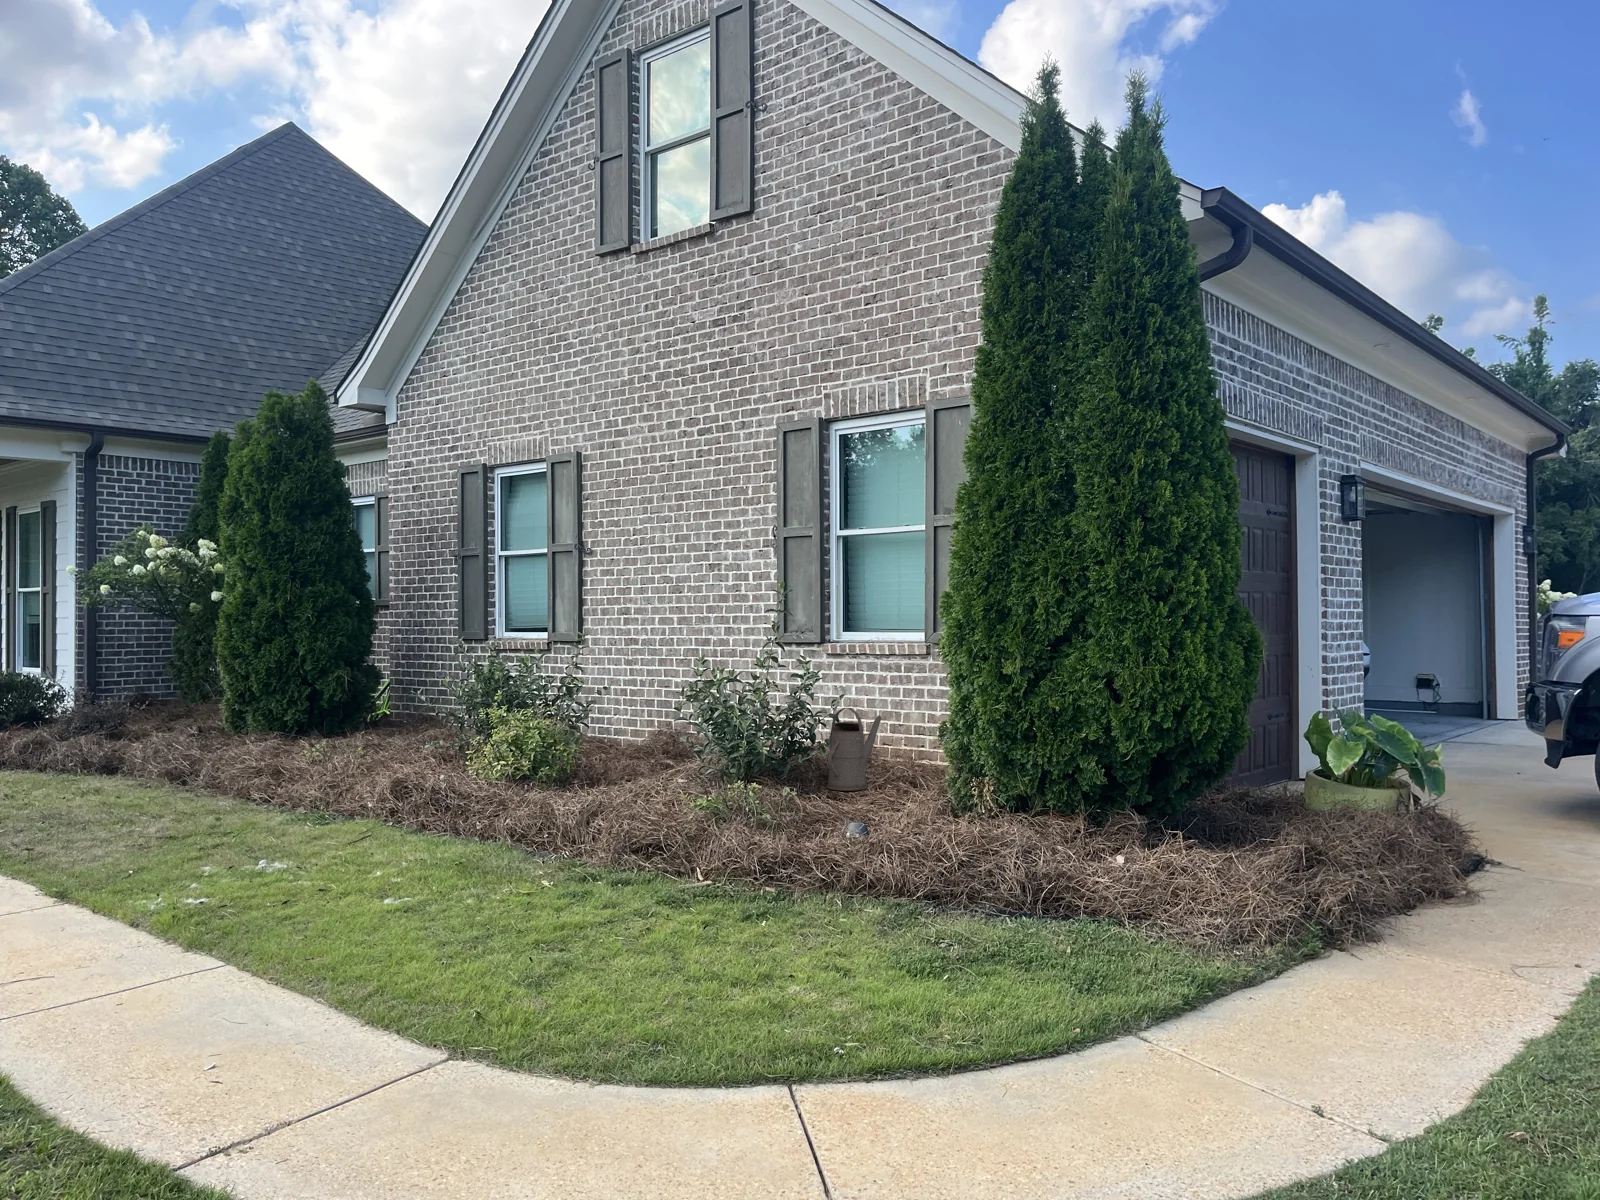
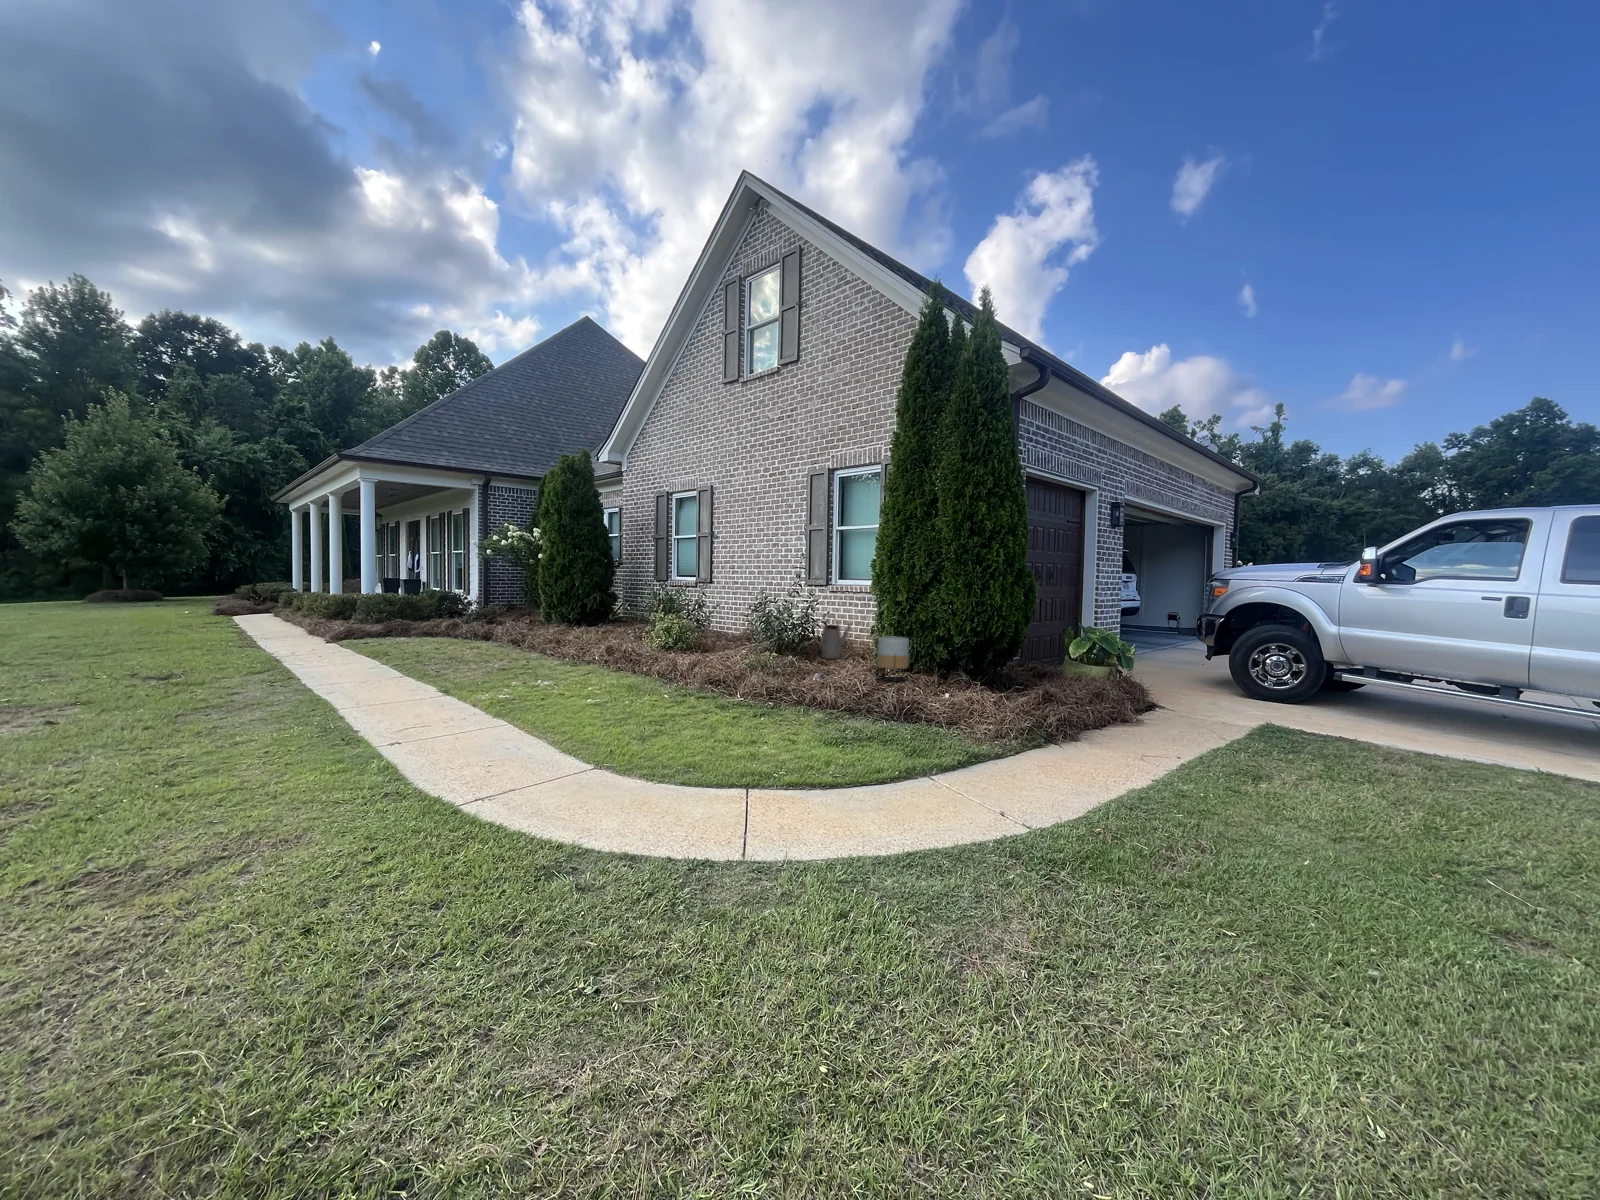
planter: none [960,745,1022,841] -> present [877,637,909,670]

